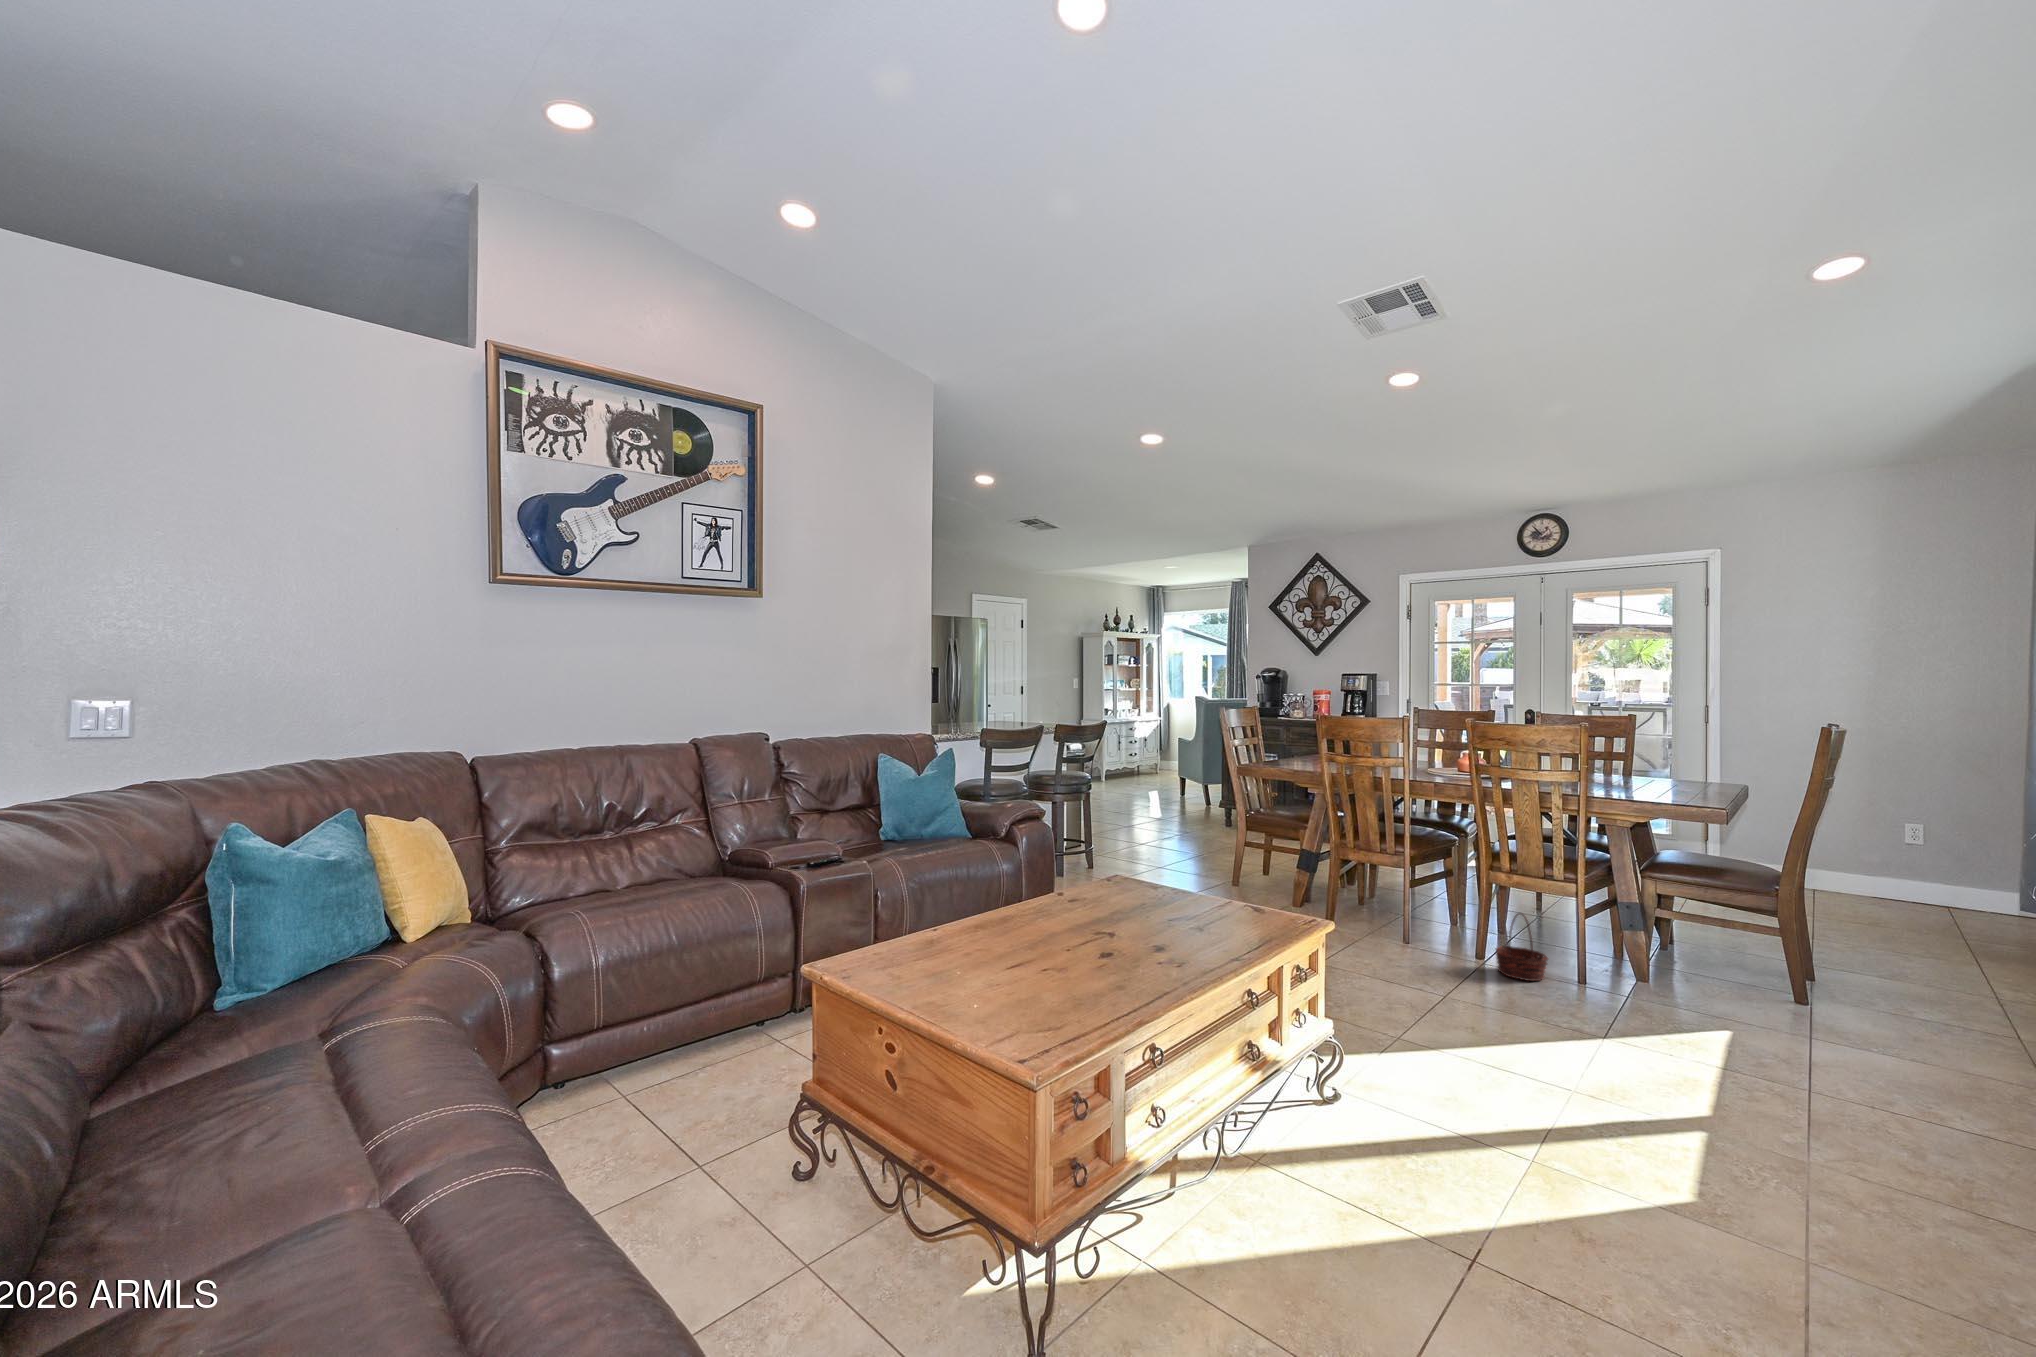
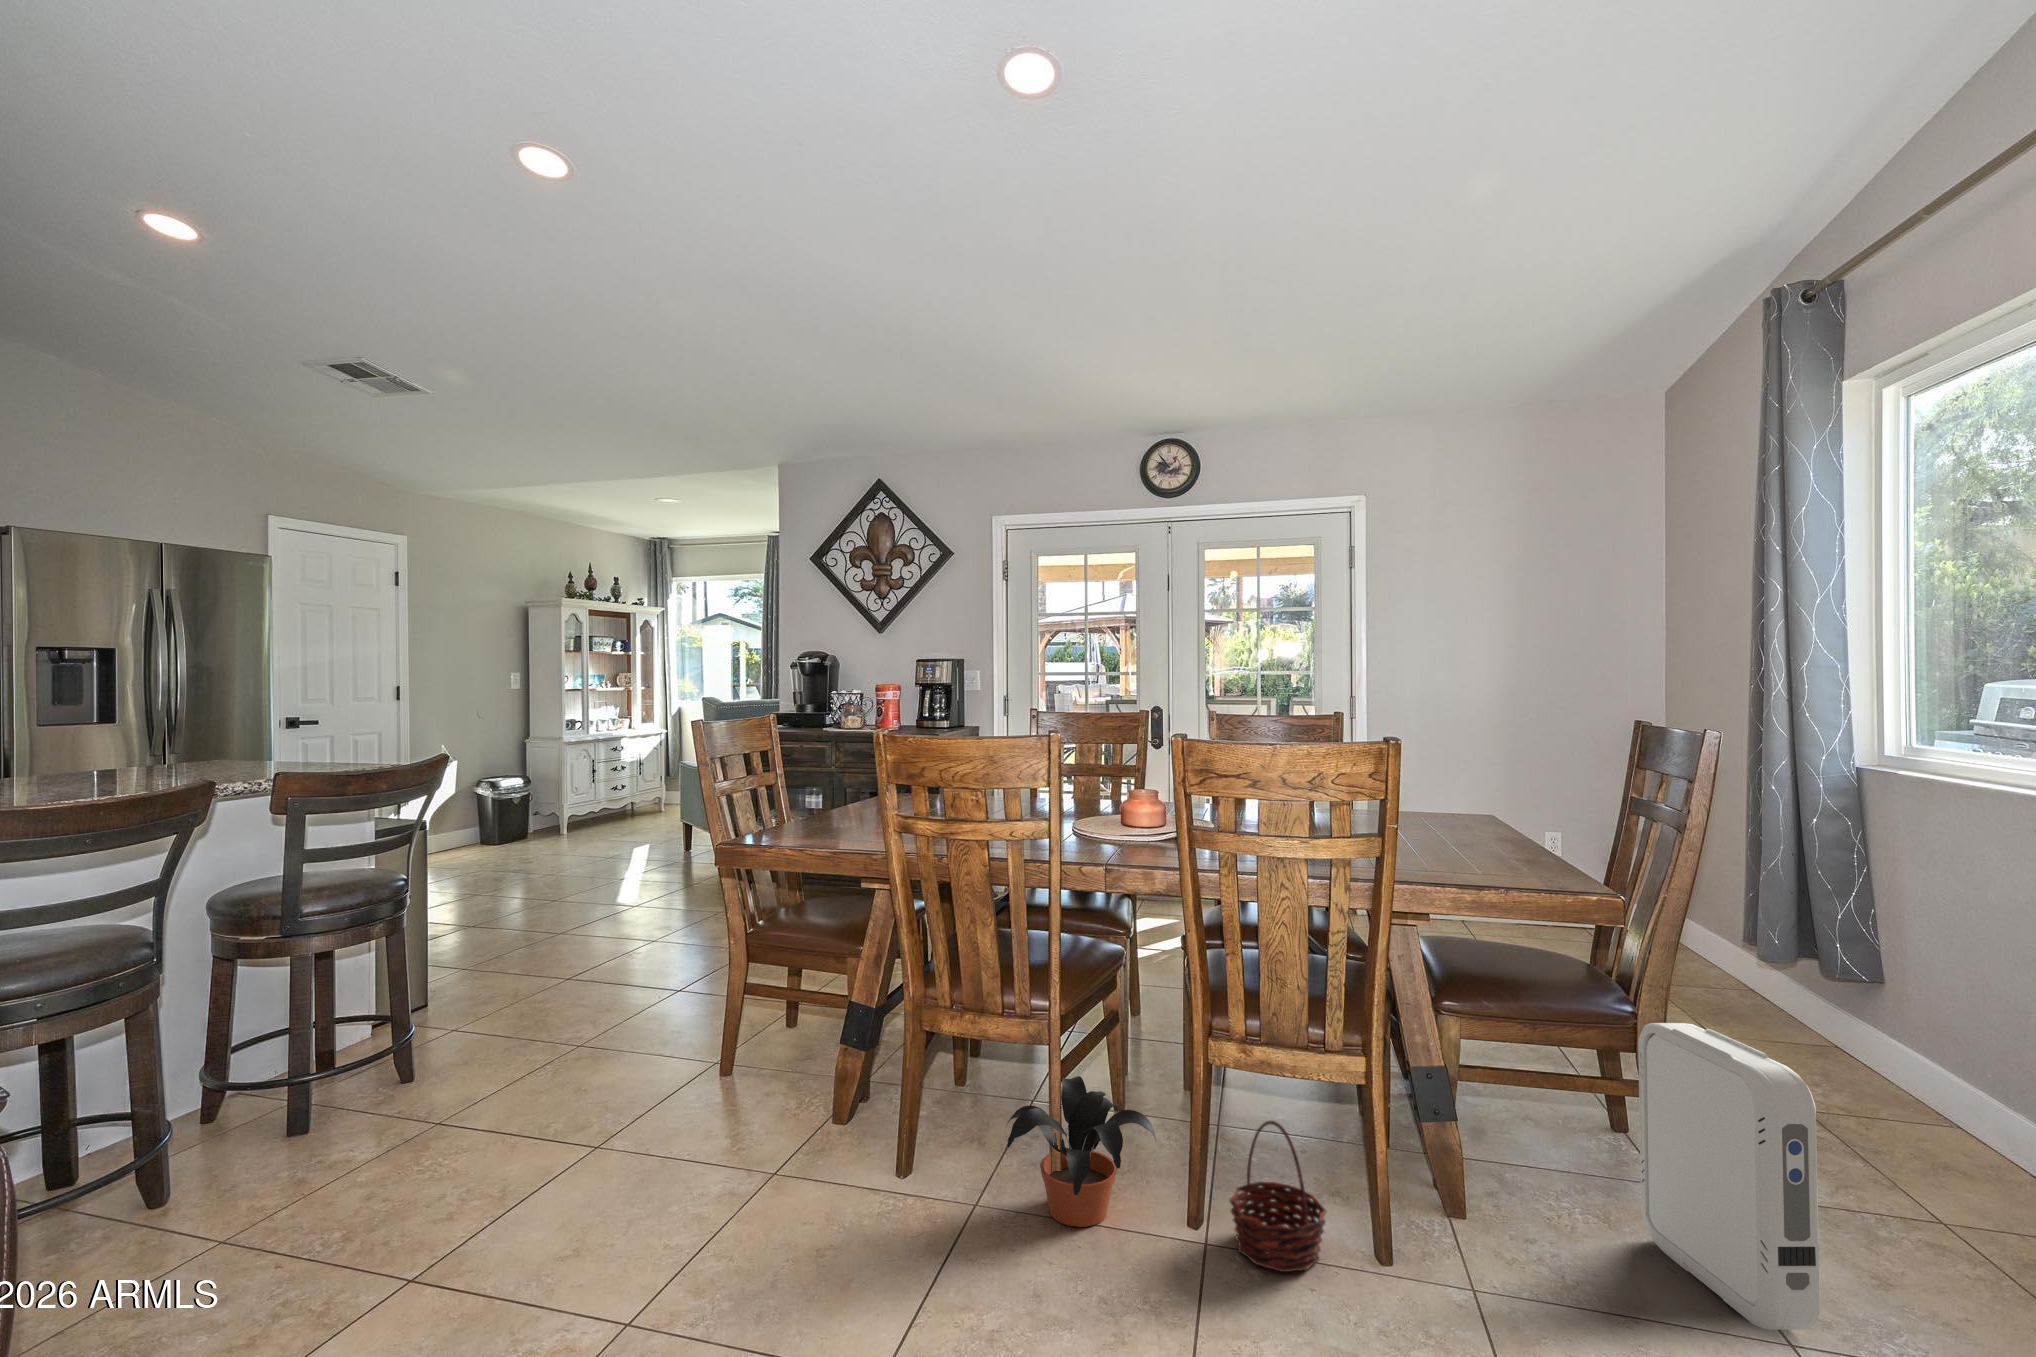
air purifier: none [1761,889,1830,1039] -> present [1638,1023,1820,1330]
potted plant: none [1378,890,1459,954] -> present [1007,1076,1156,1227]

